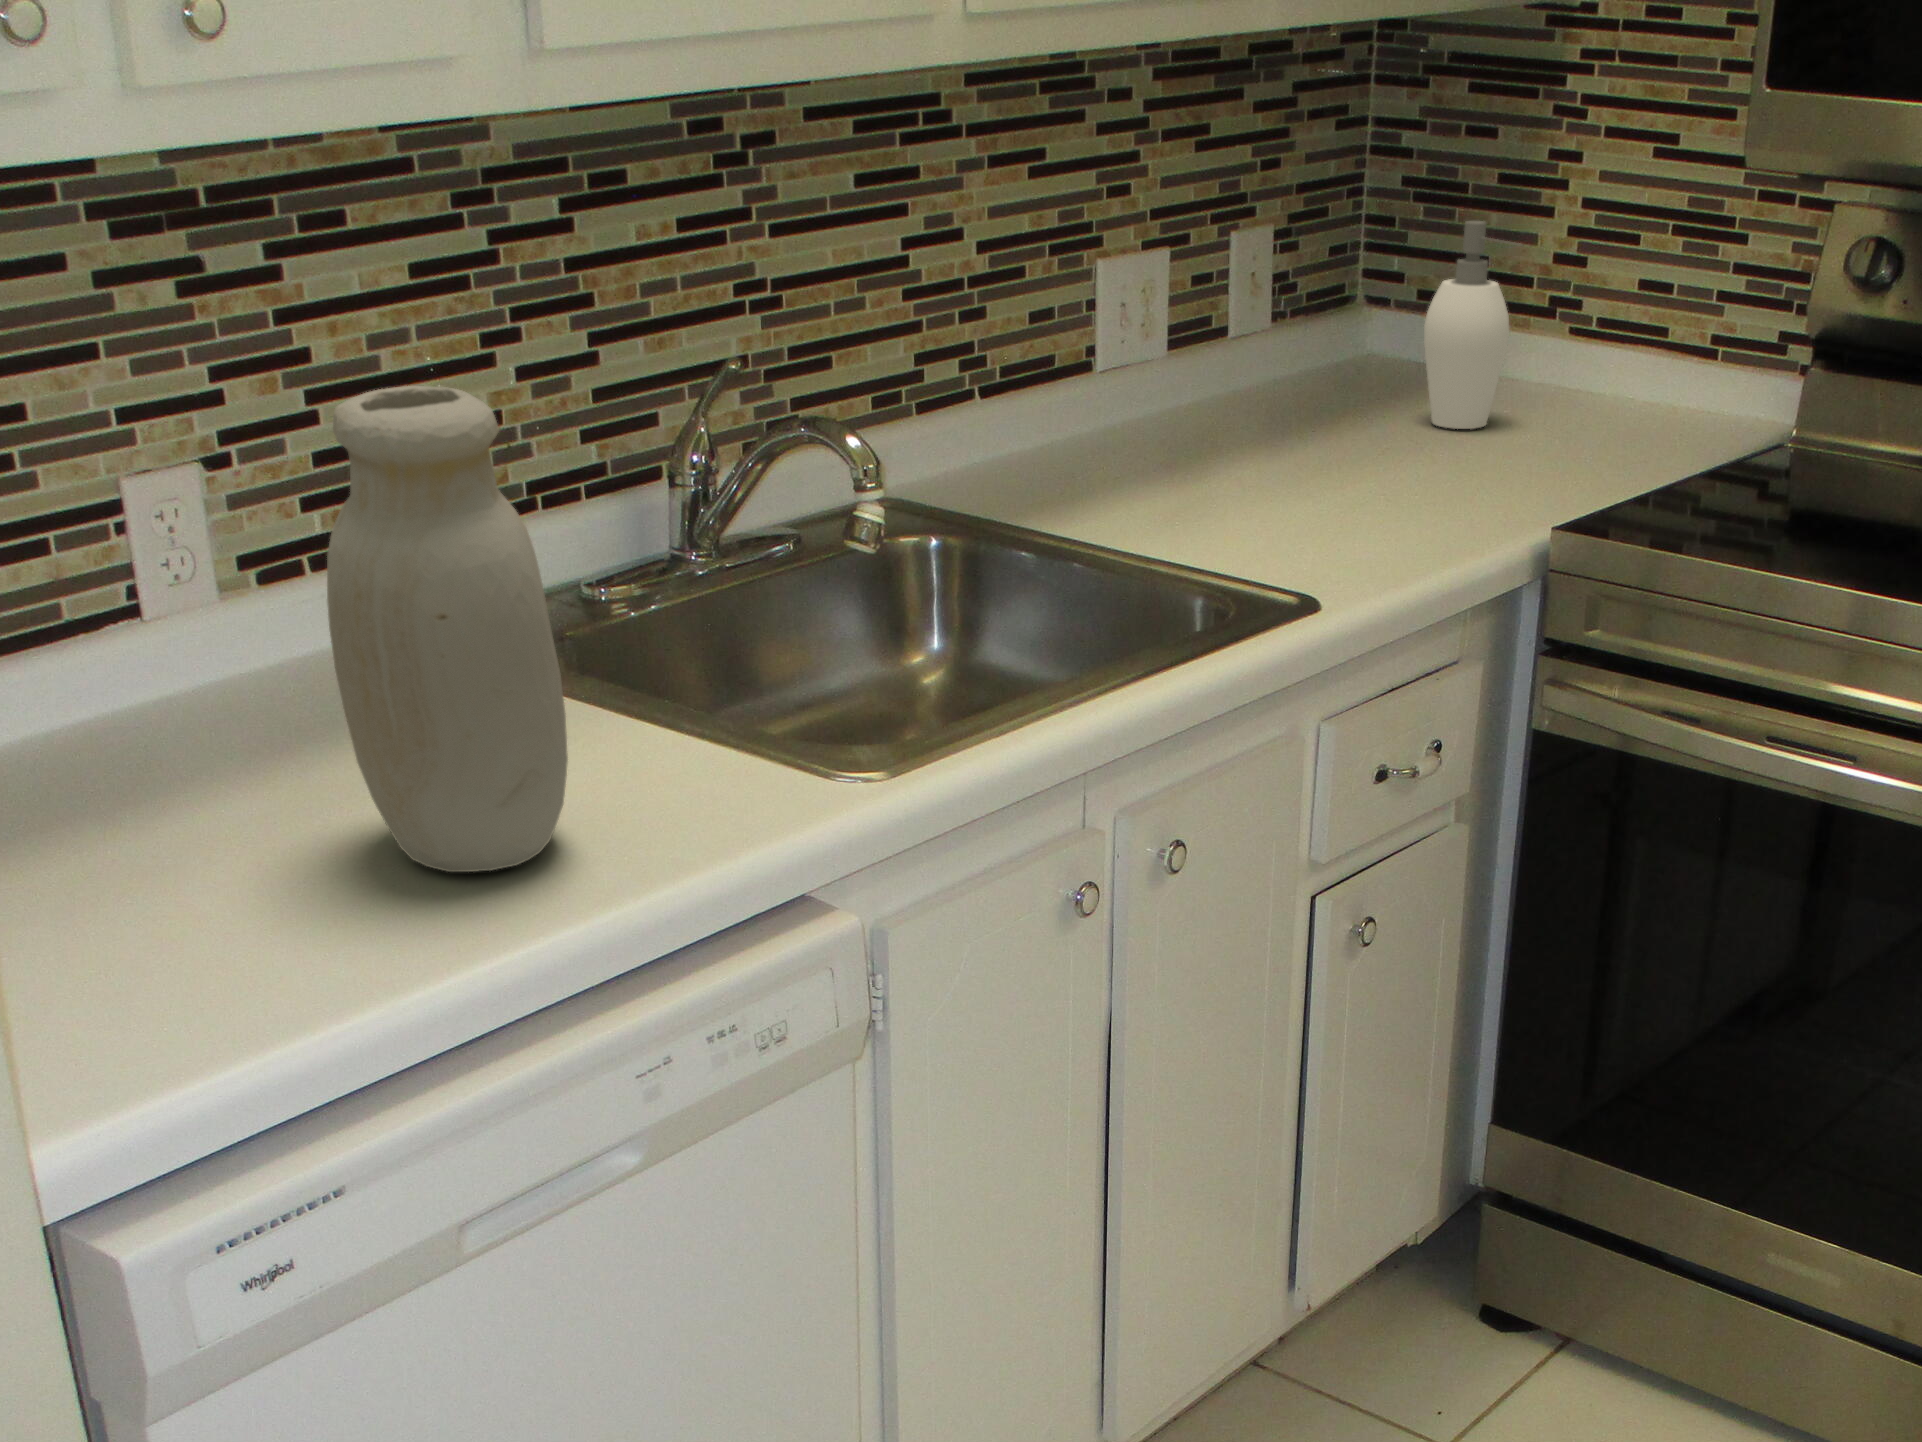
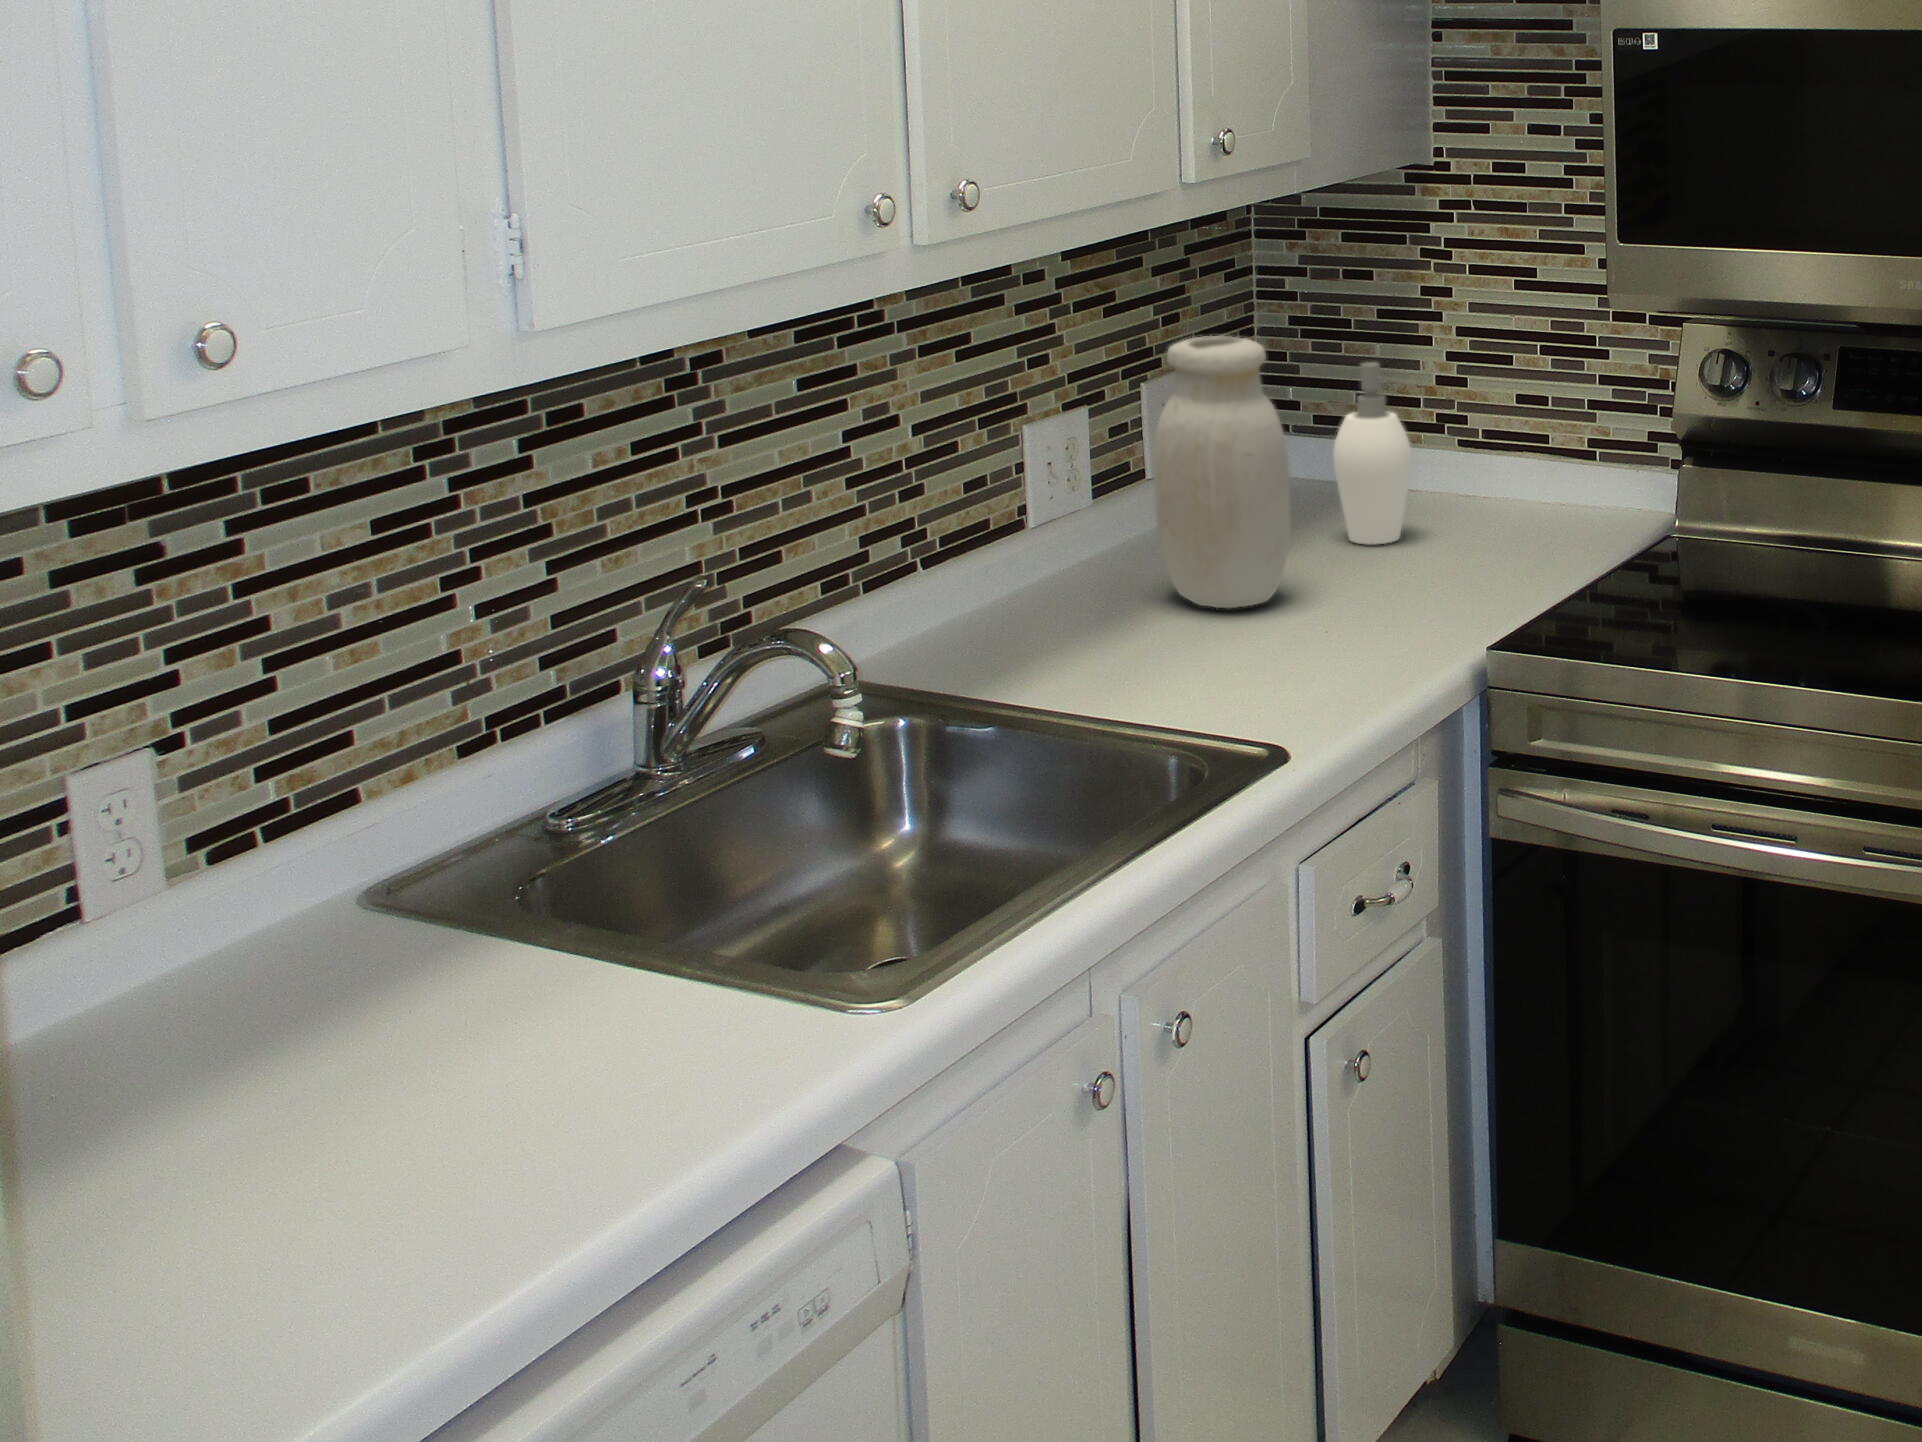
jar: present [327,386,568,872] -> present [1153,336,1291,608]

